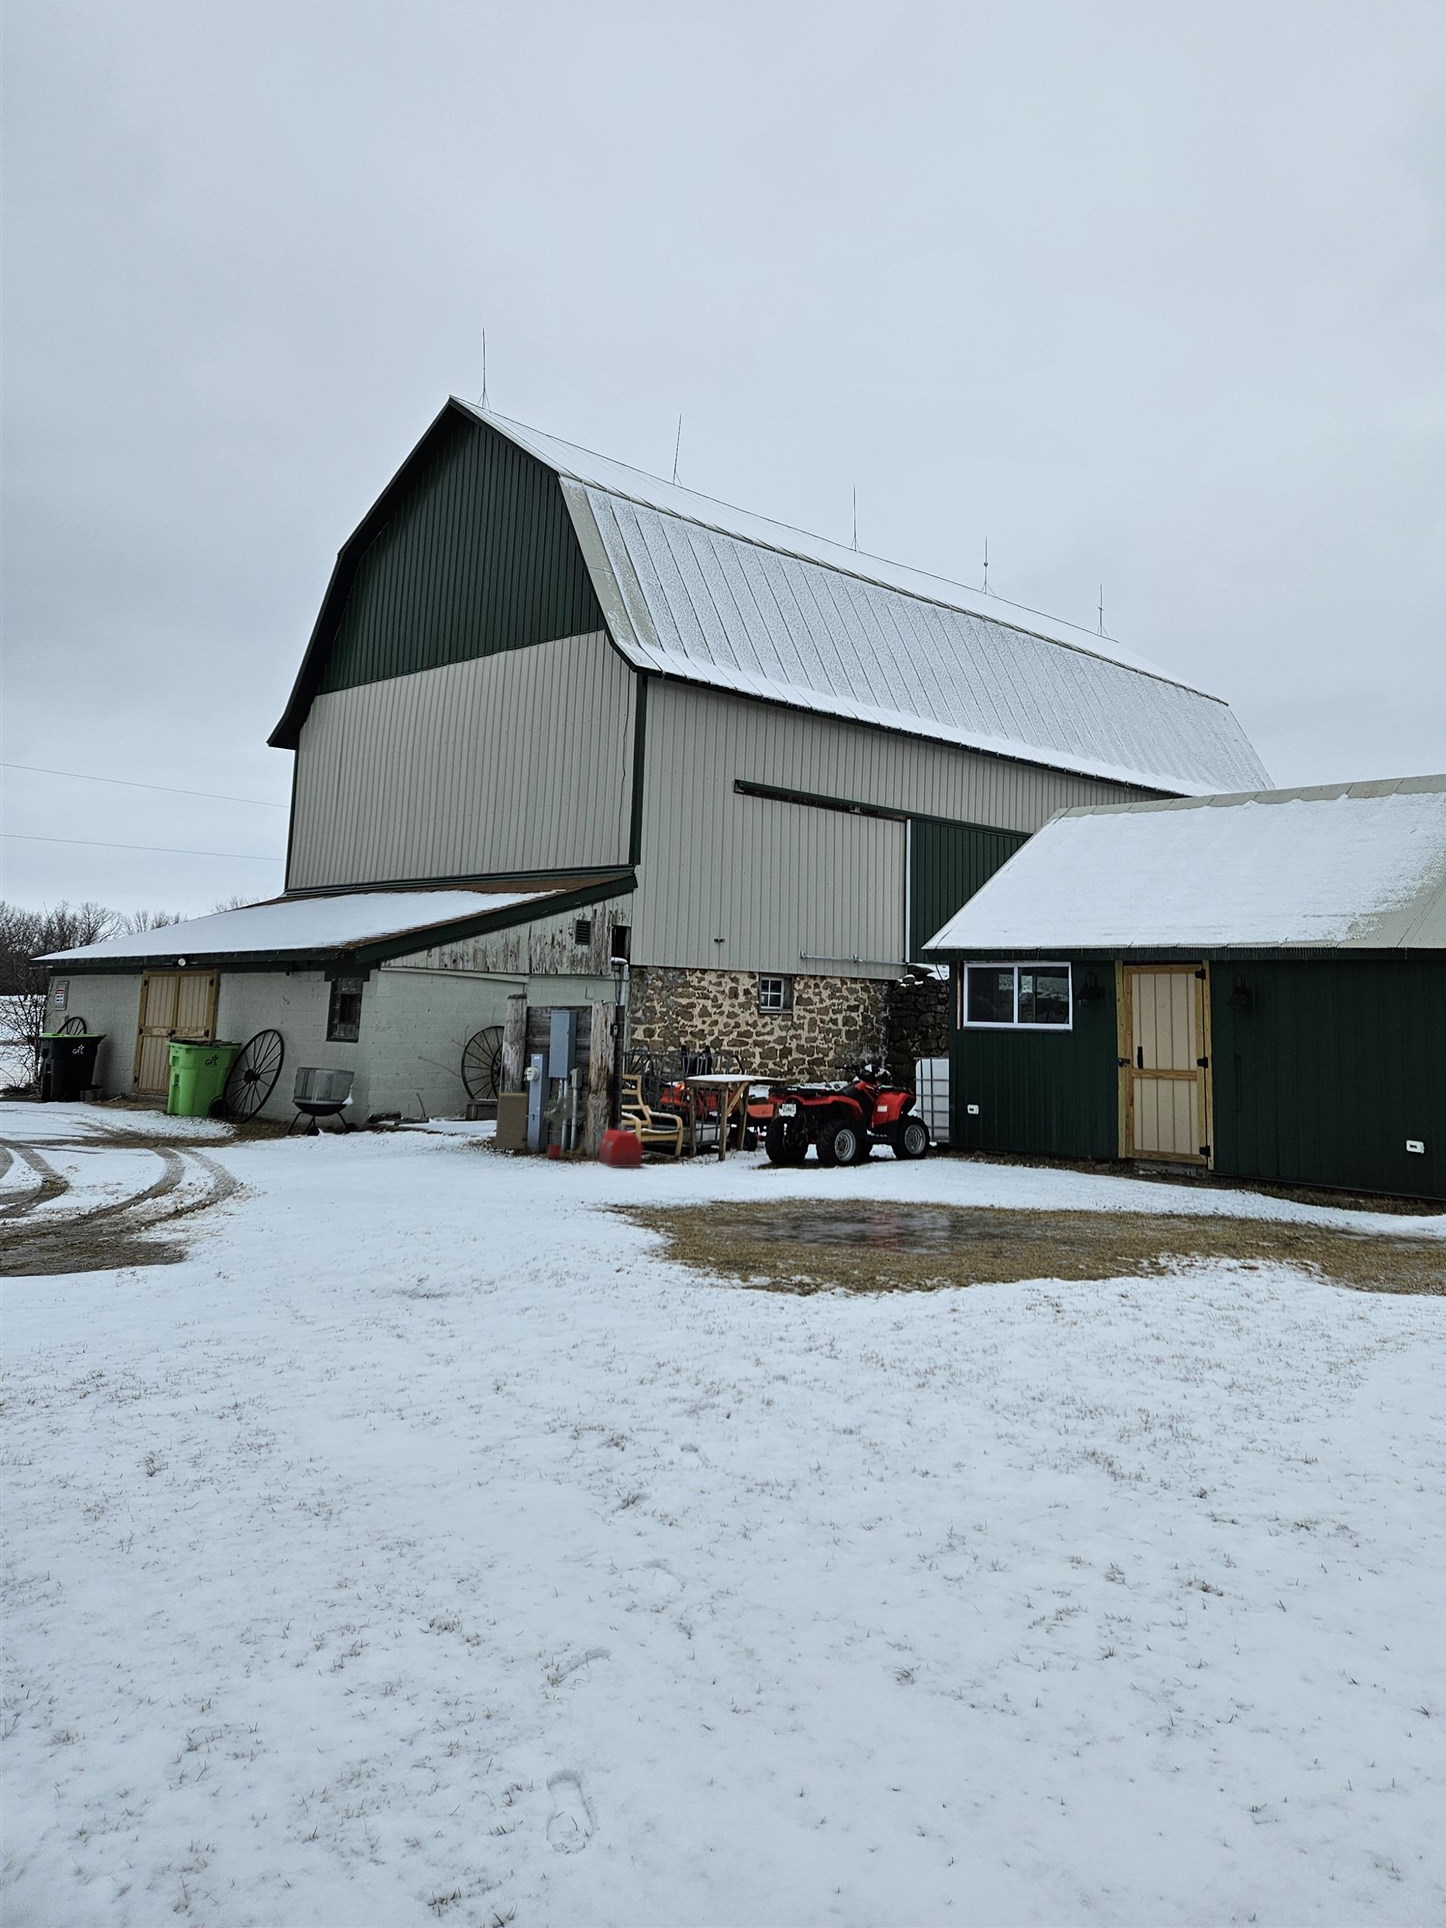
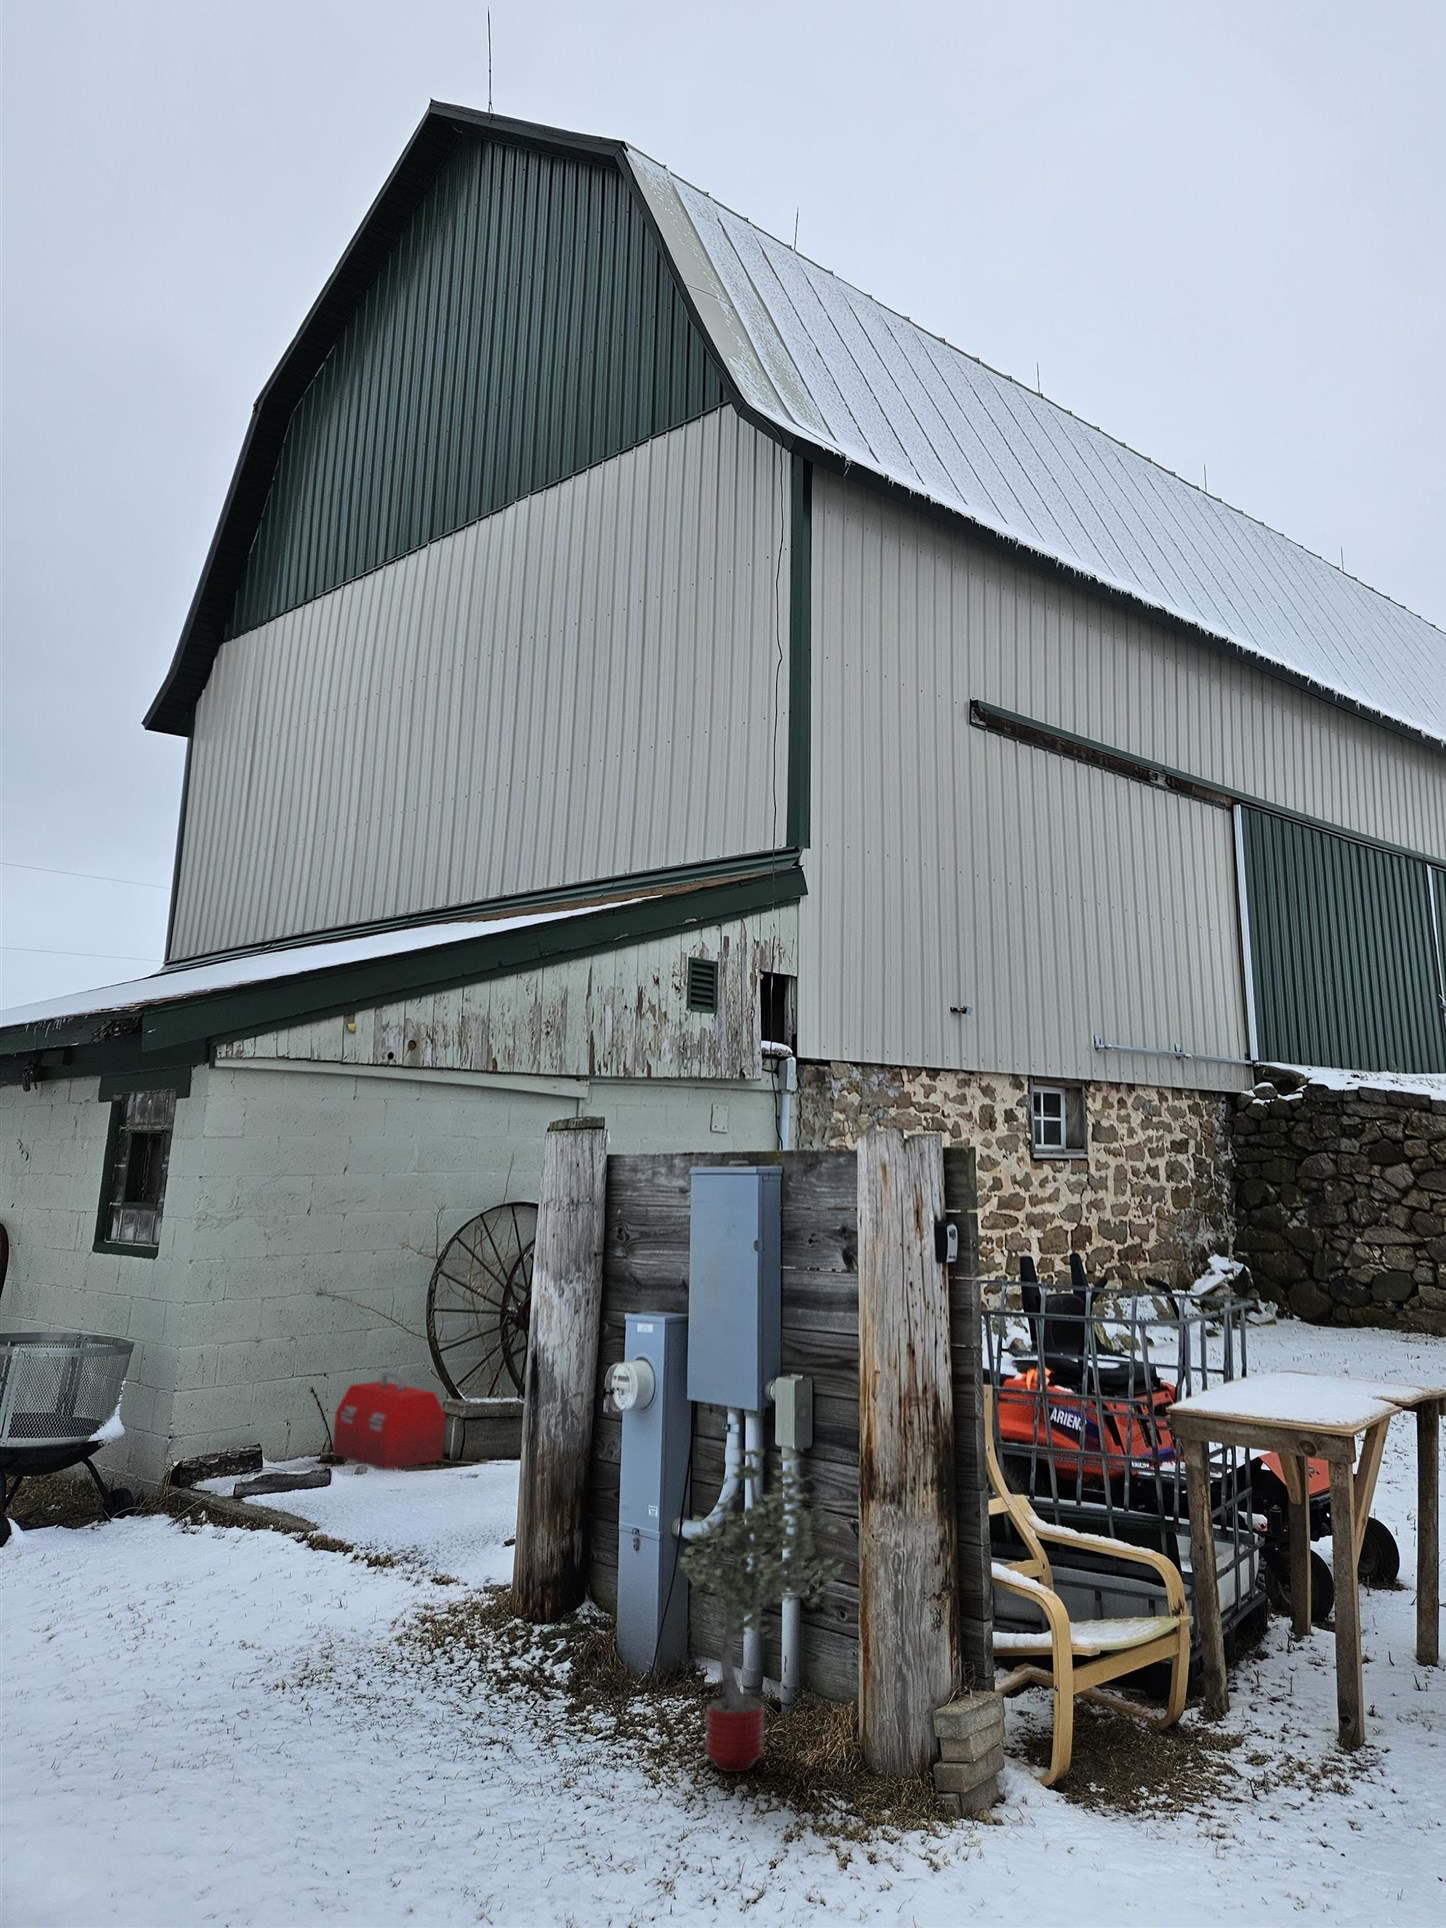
cardboard box: present [495,1093,528,1149] -> none [499,1442,613,1670]
toolbox: present [599,1125,643,1167] -> present [332,1371,445,1470]

